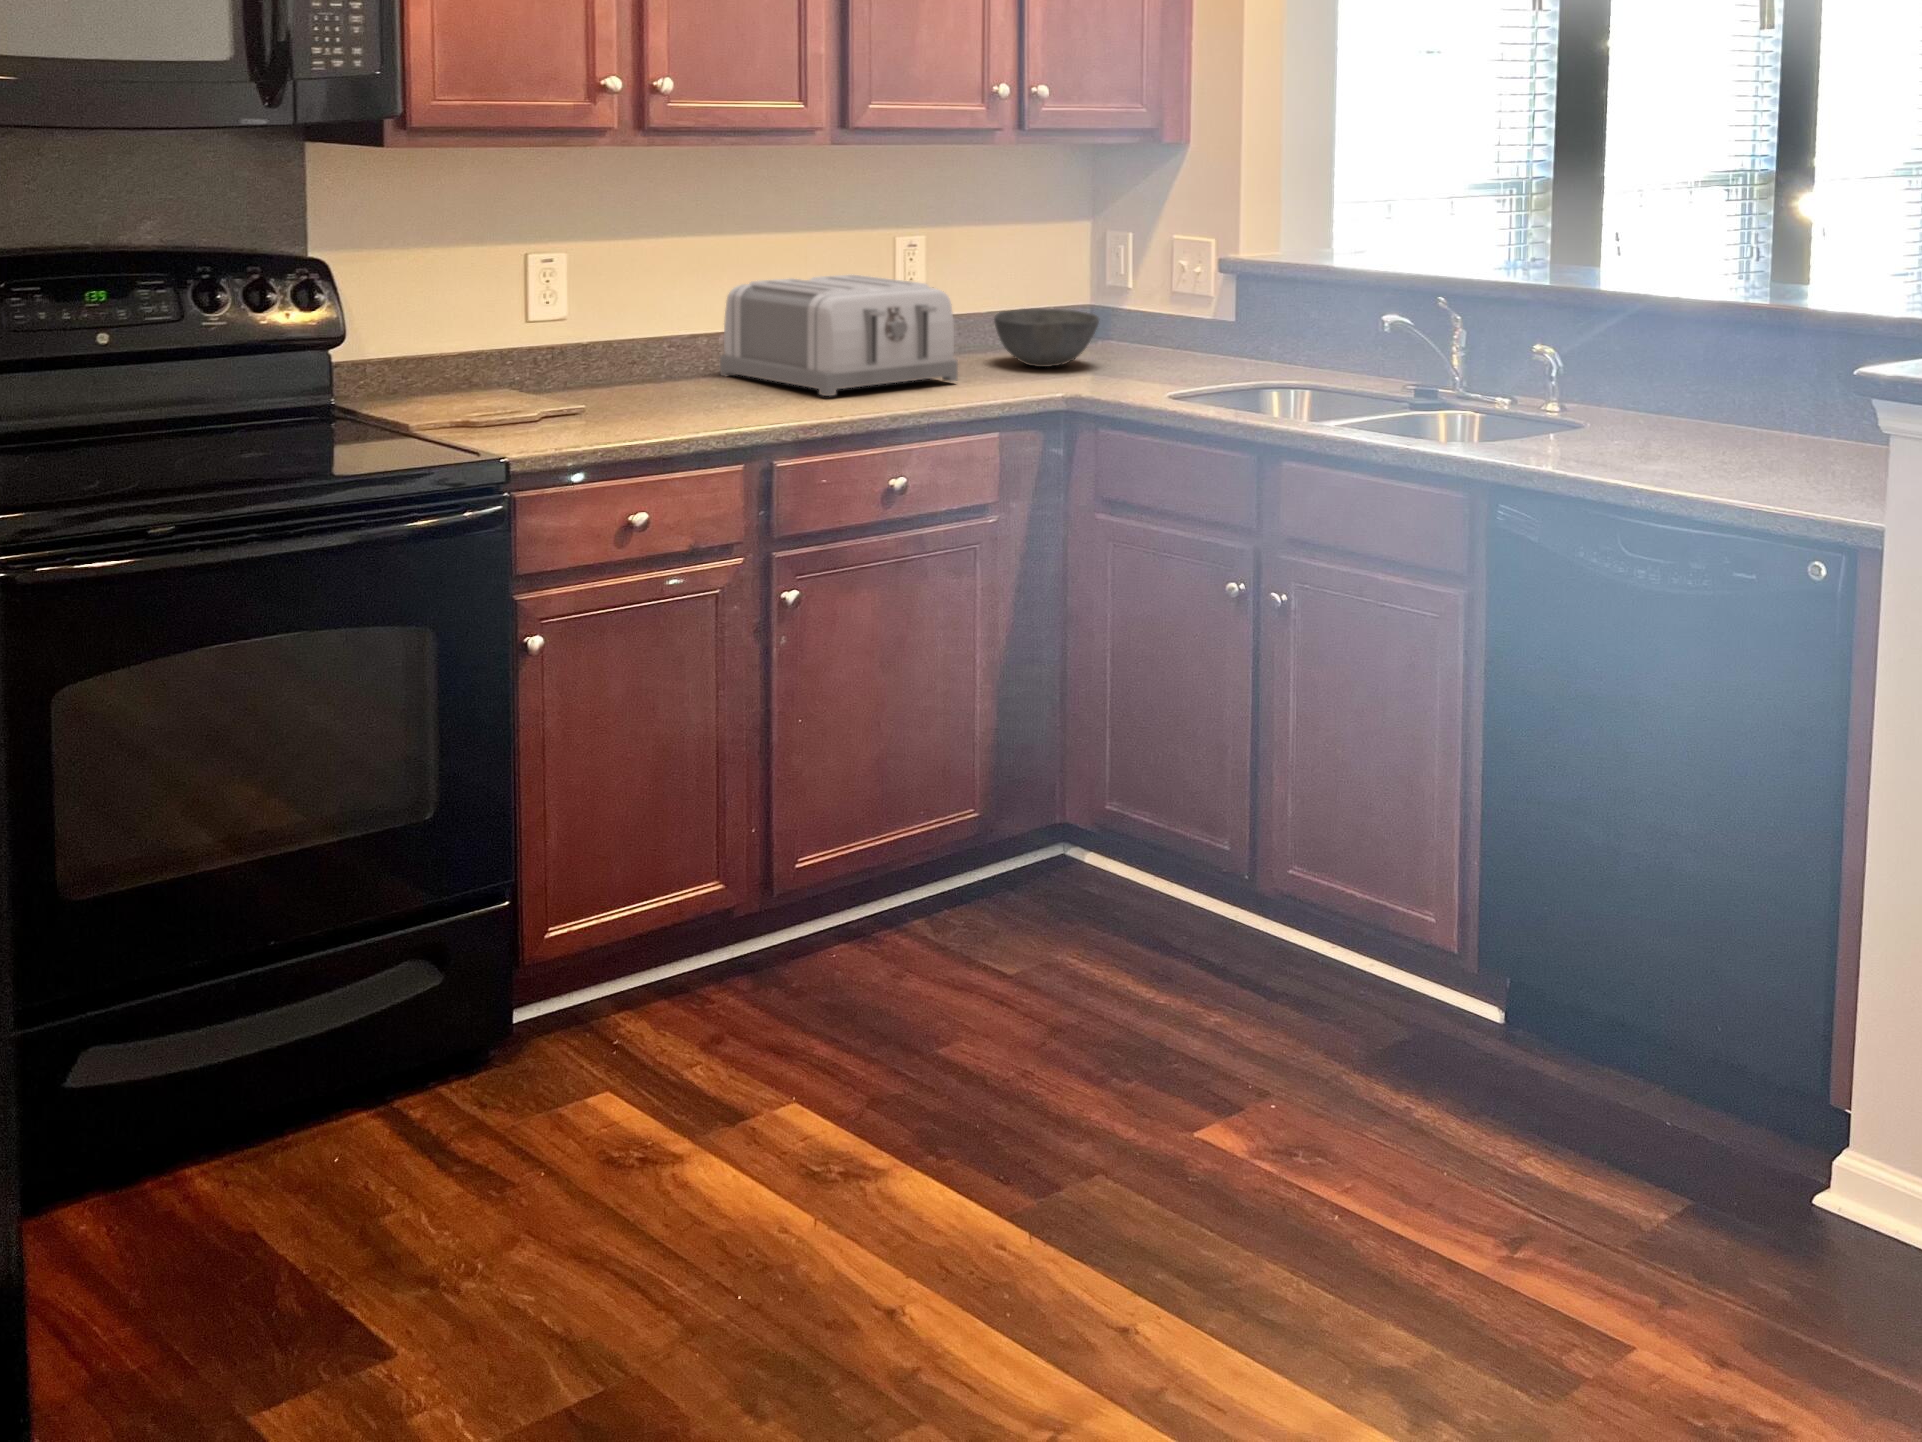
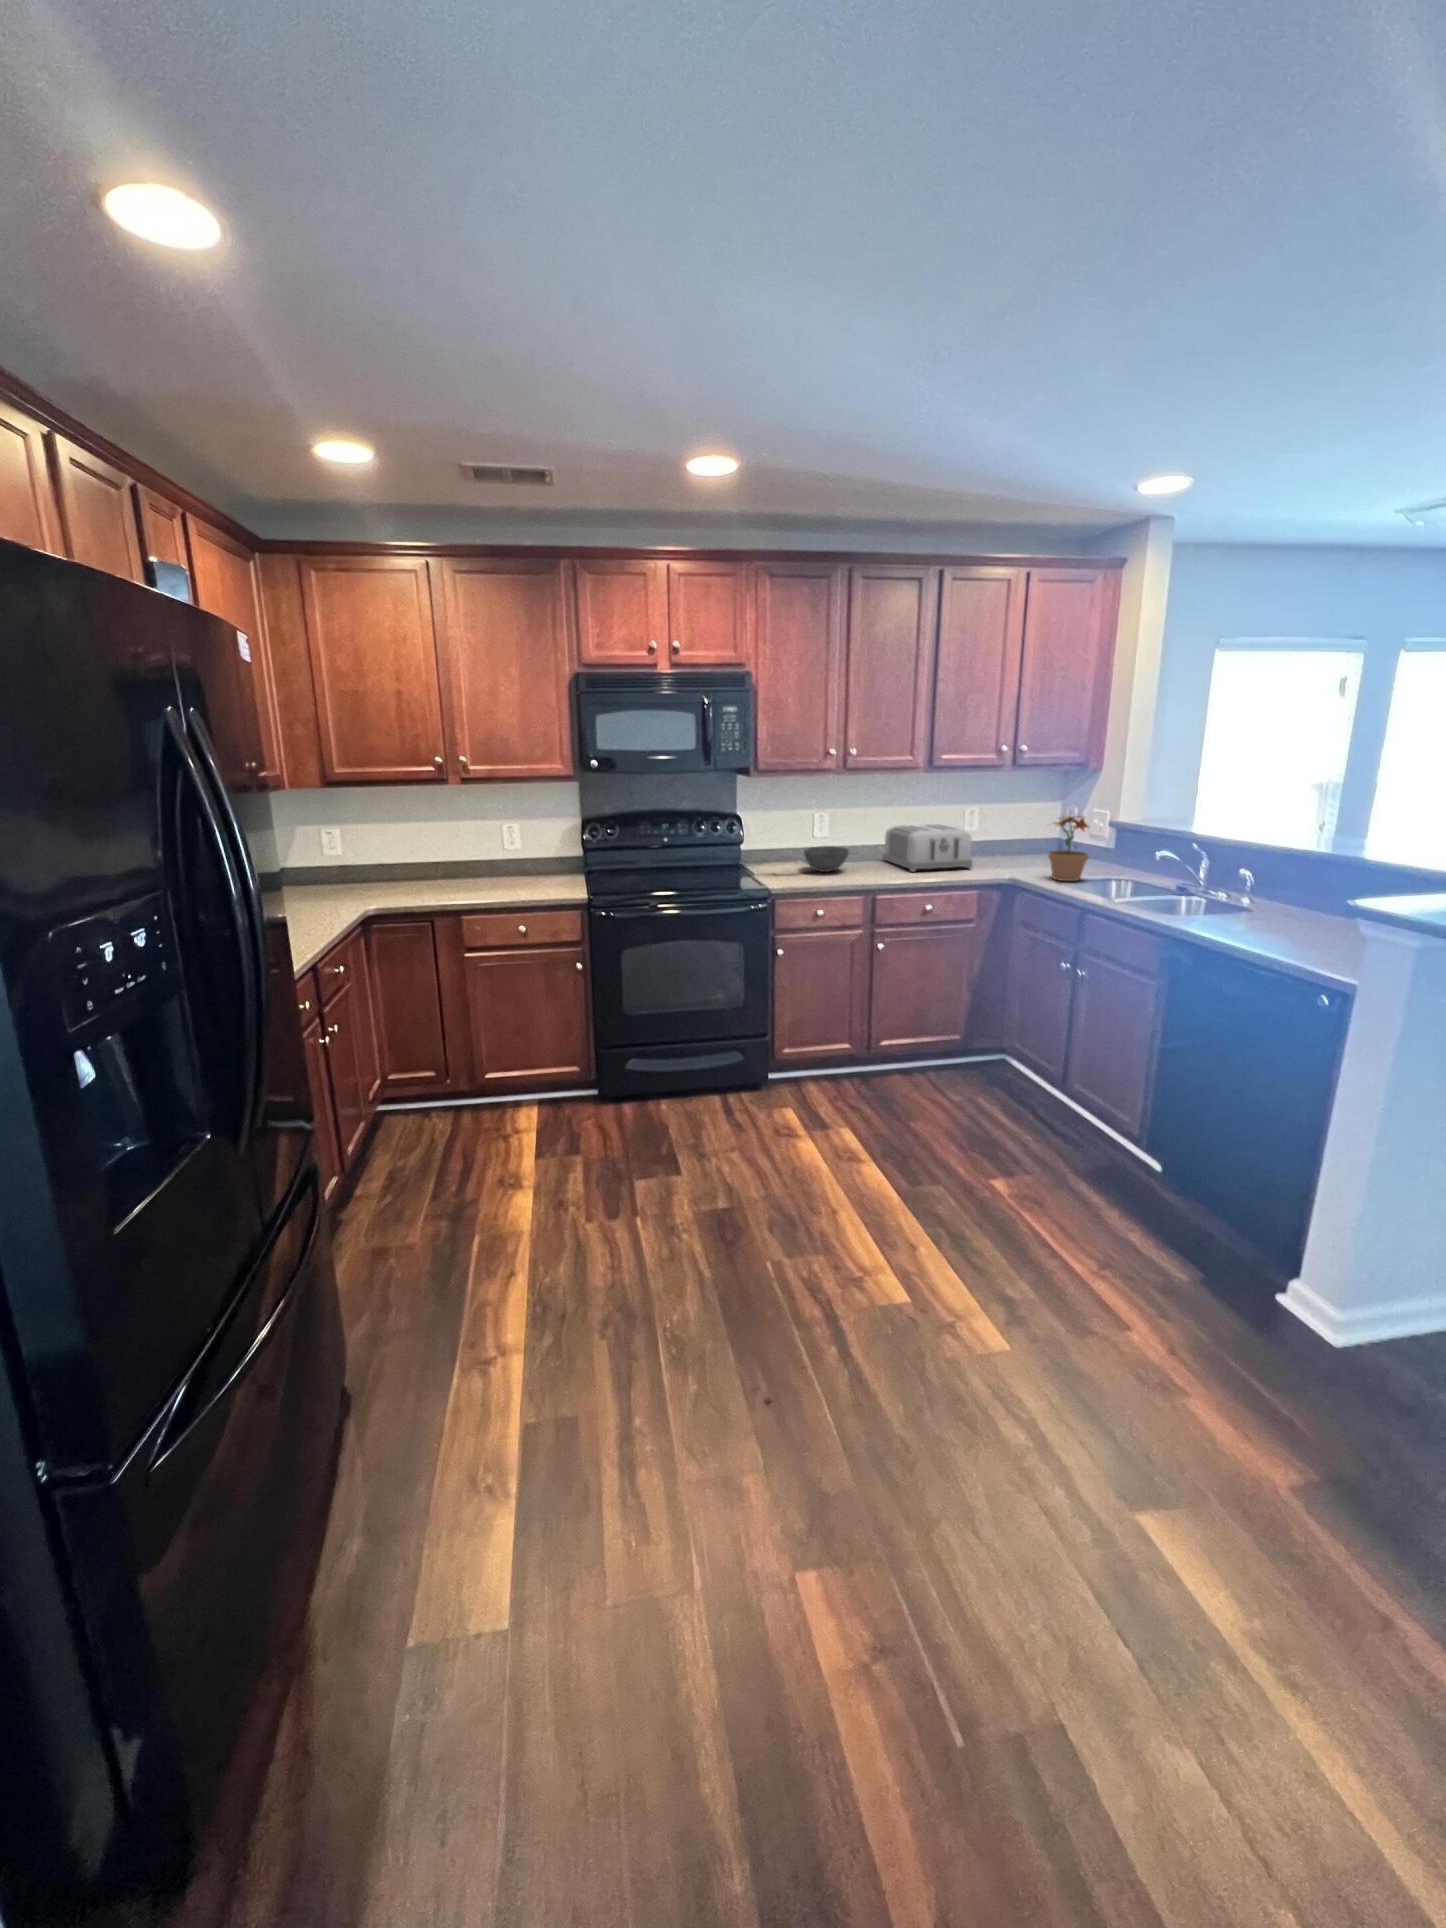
potted plant: none [1130,231,1219,396] -> present [1048,813,1089,881]
bowl: present [994,309,1099,367] -> present [804,846,849,872]

